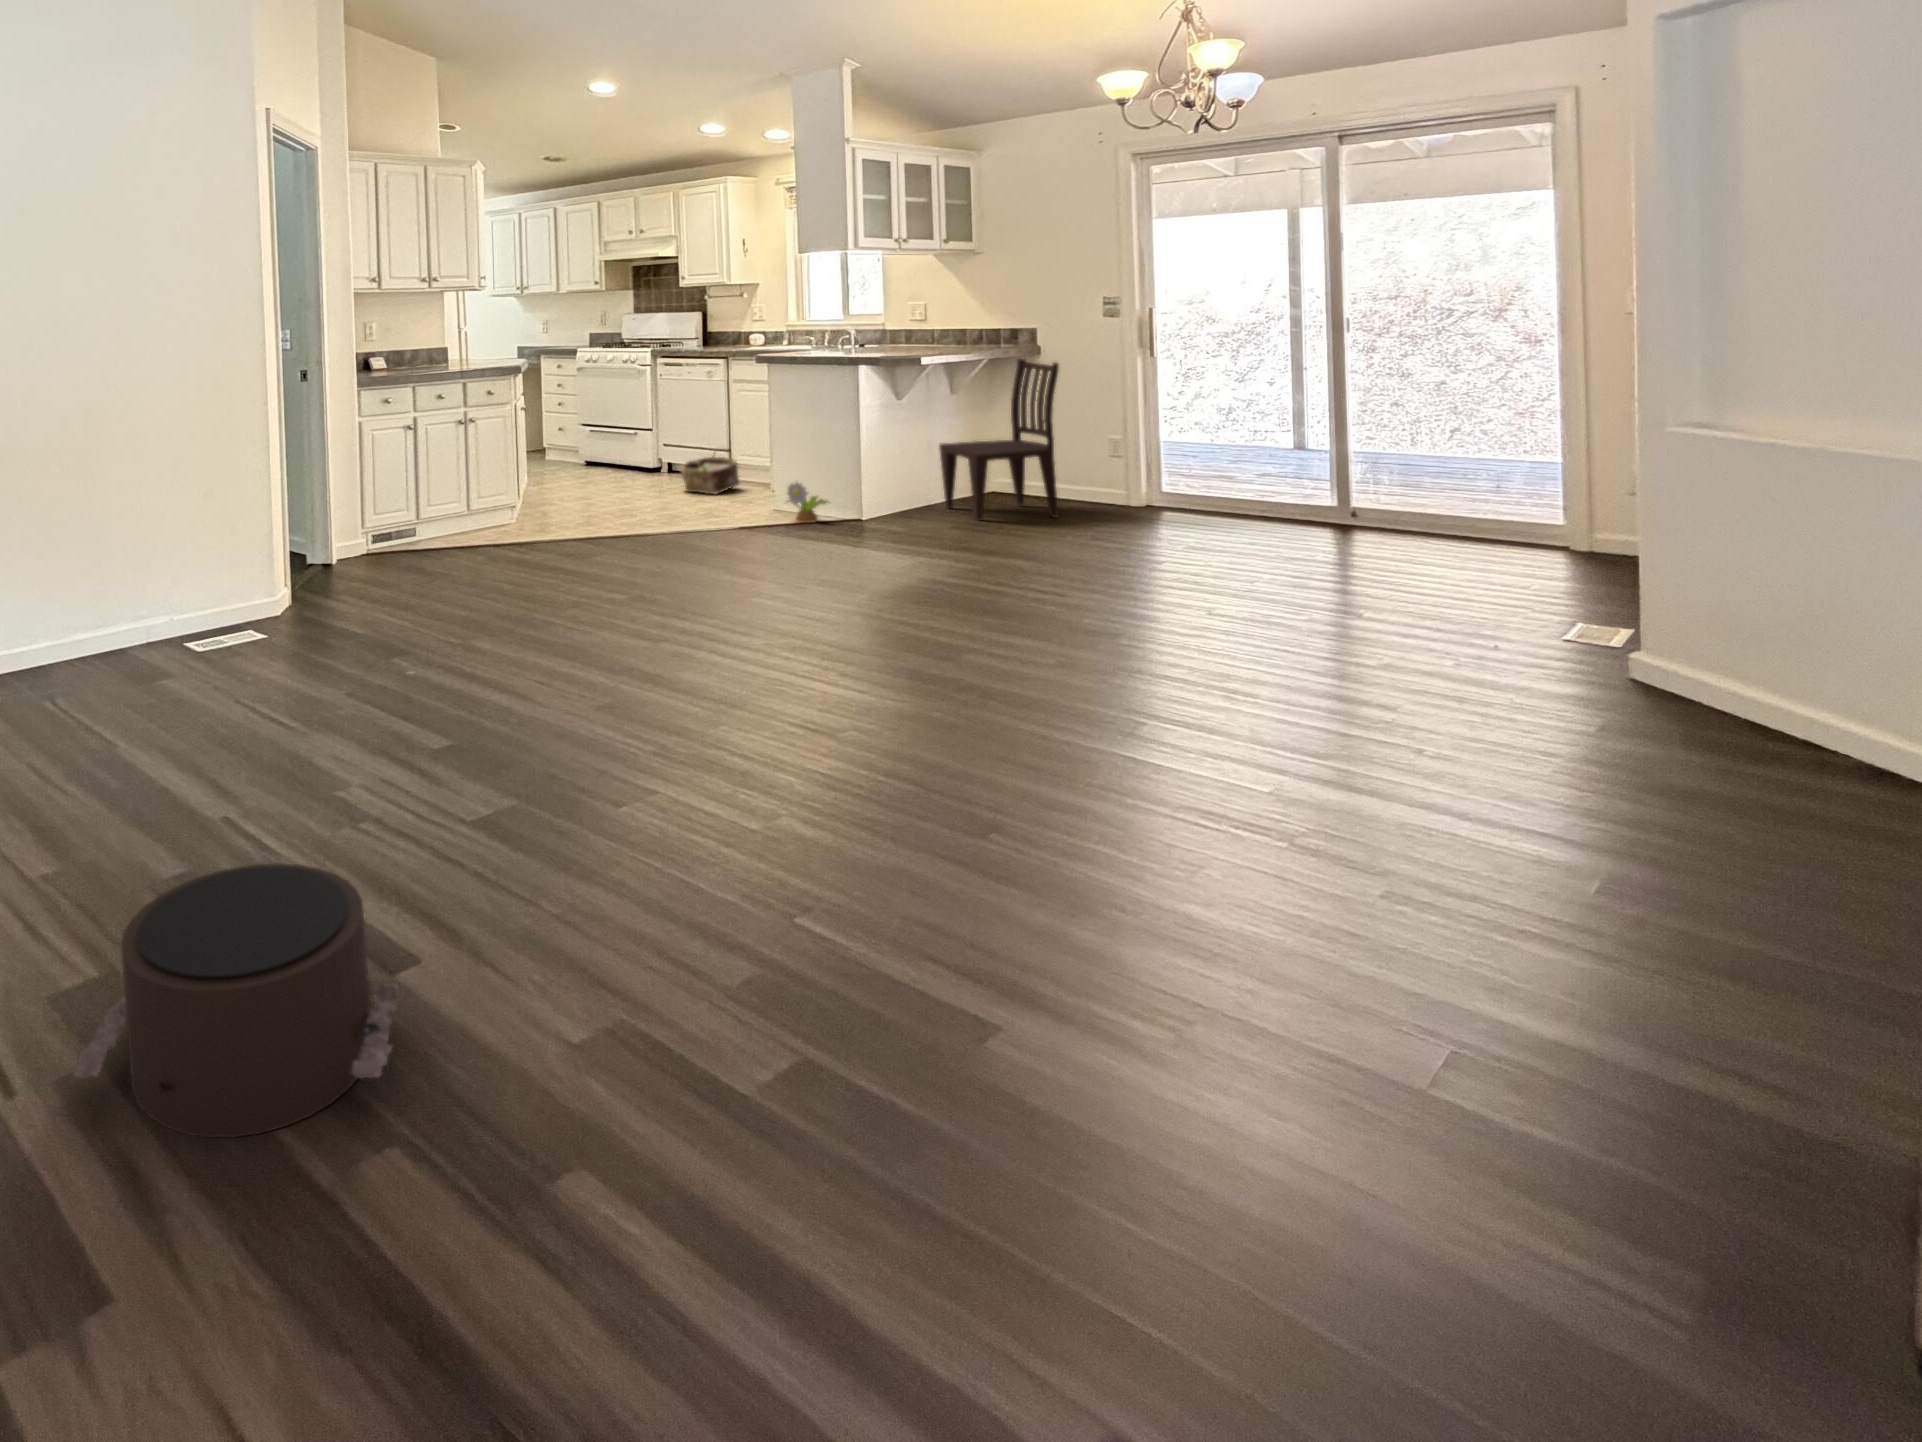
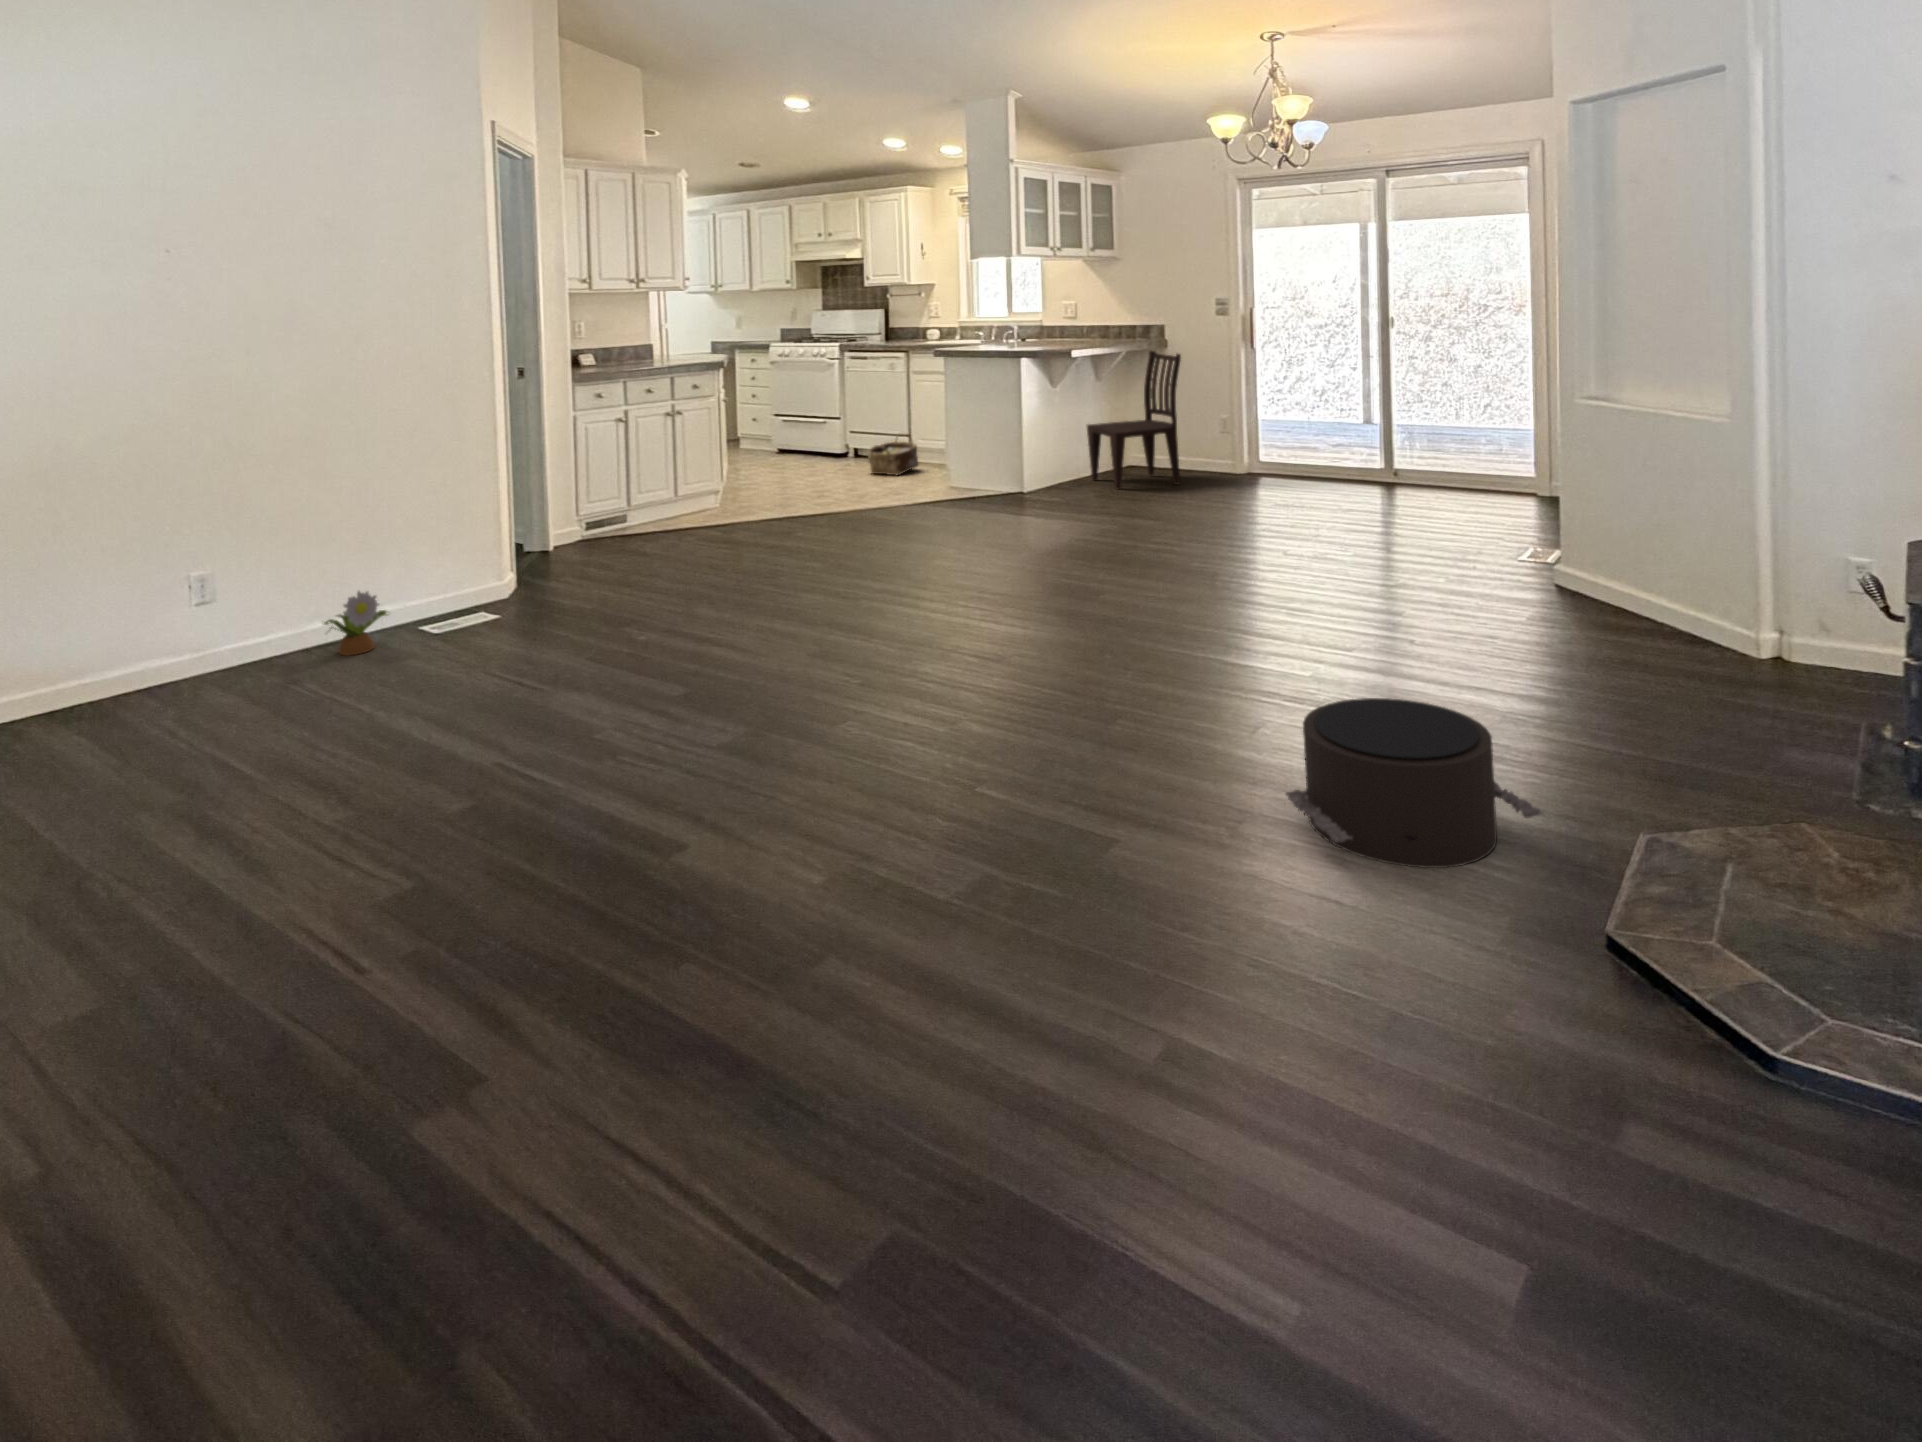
decorative plant: present [787,482,828,523] -> present [324,591,387,655]
pouf: present [74,864,398,1138] -> present [1286,698,1543,868]

